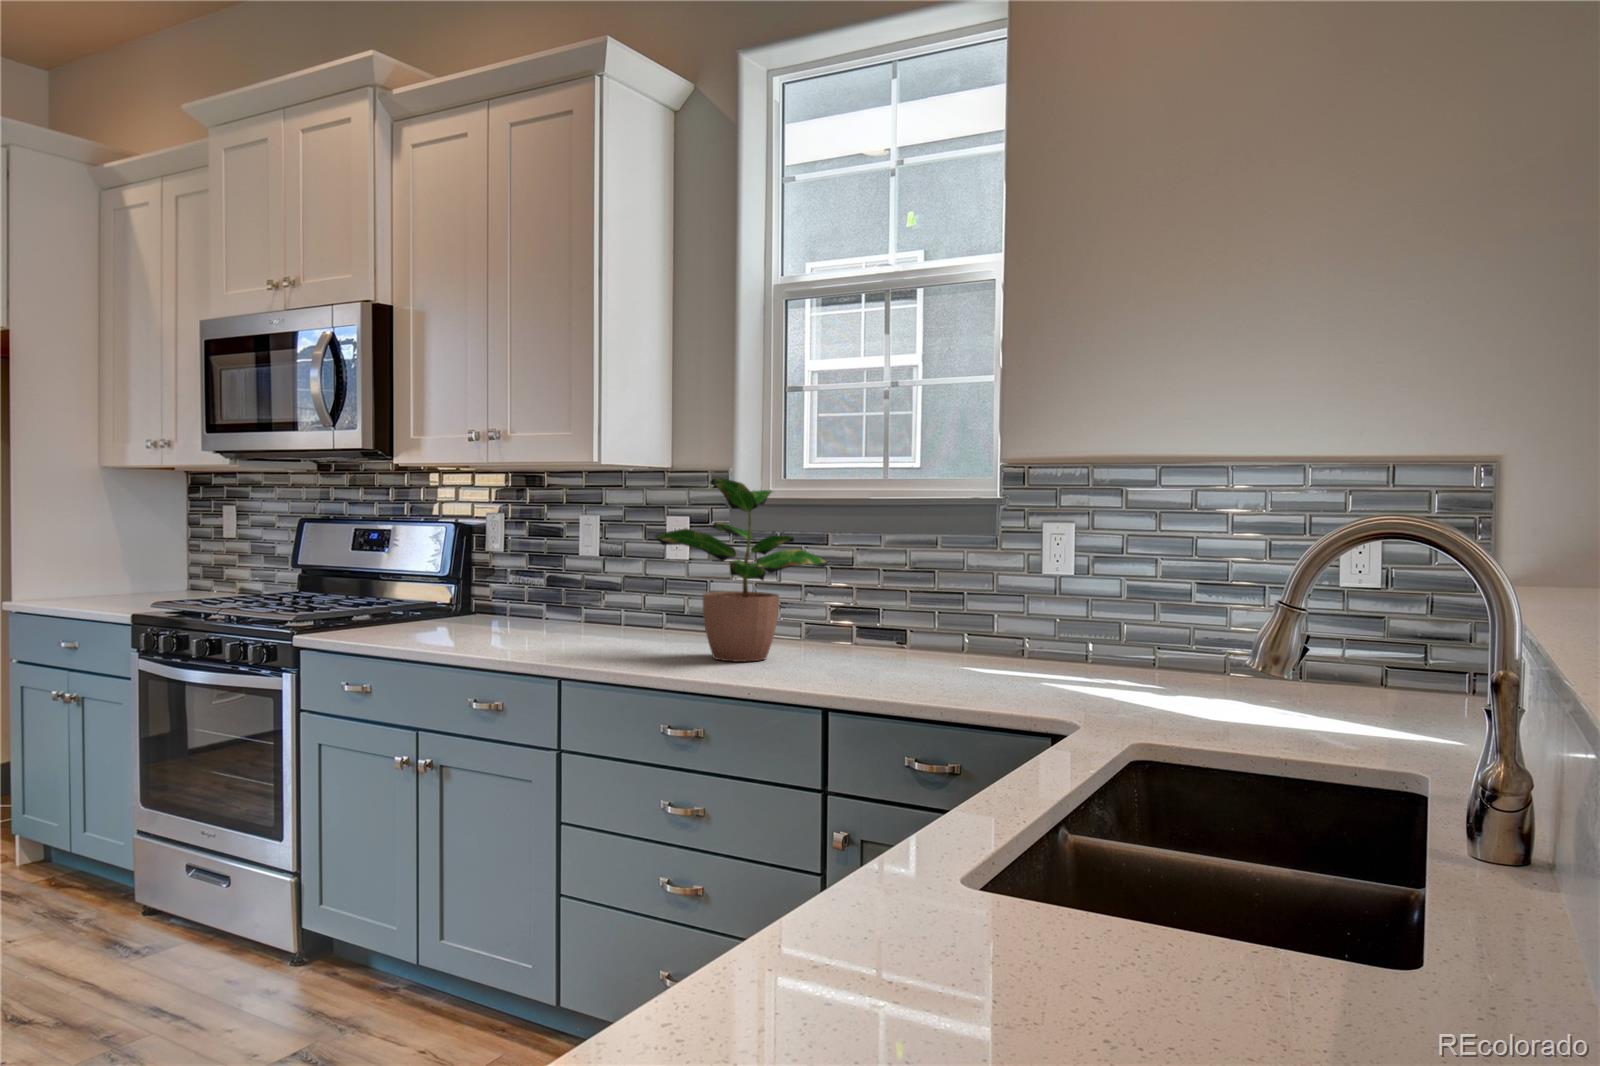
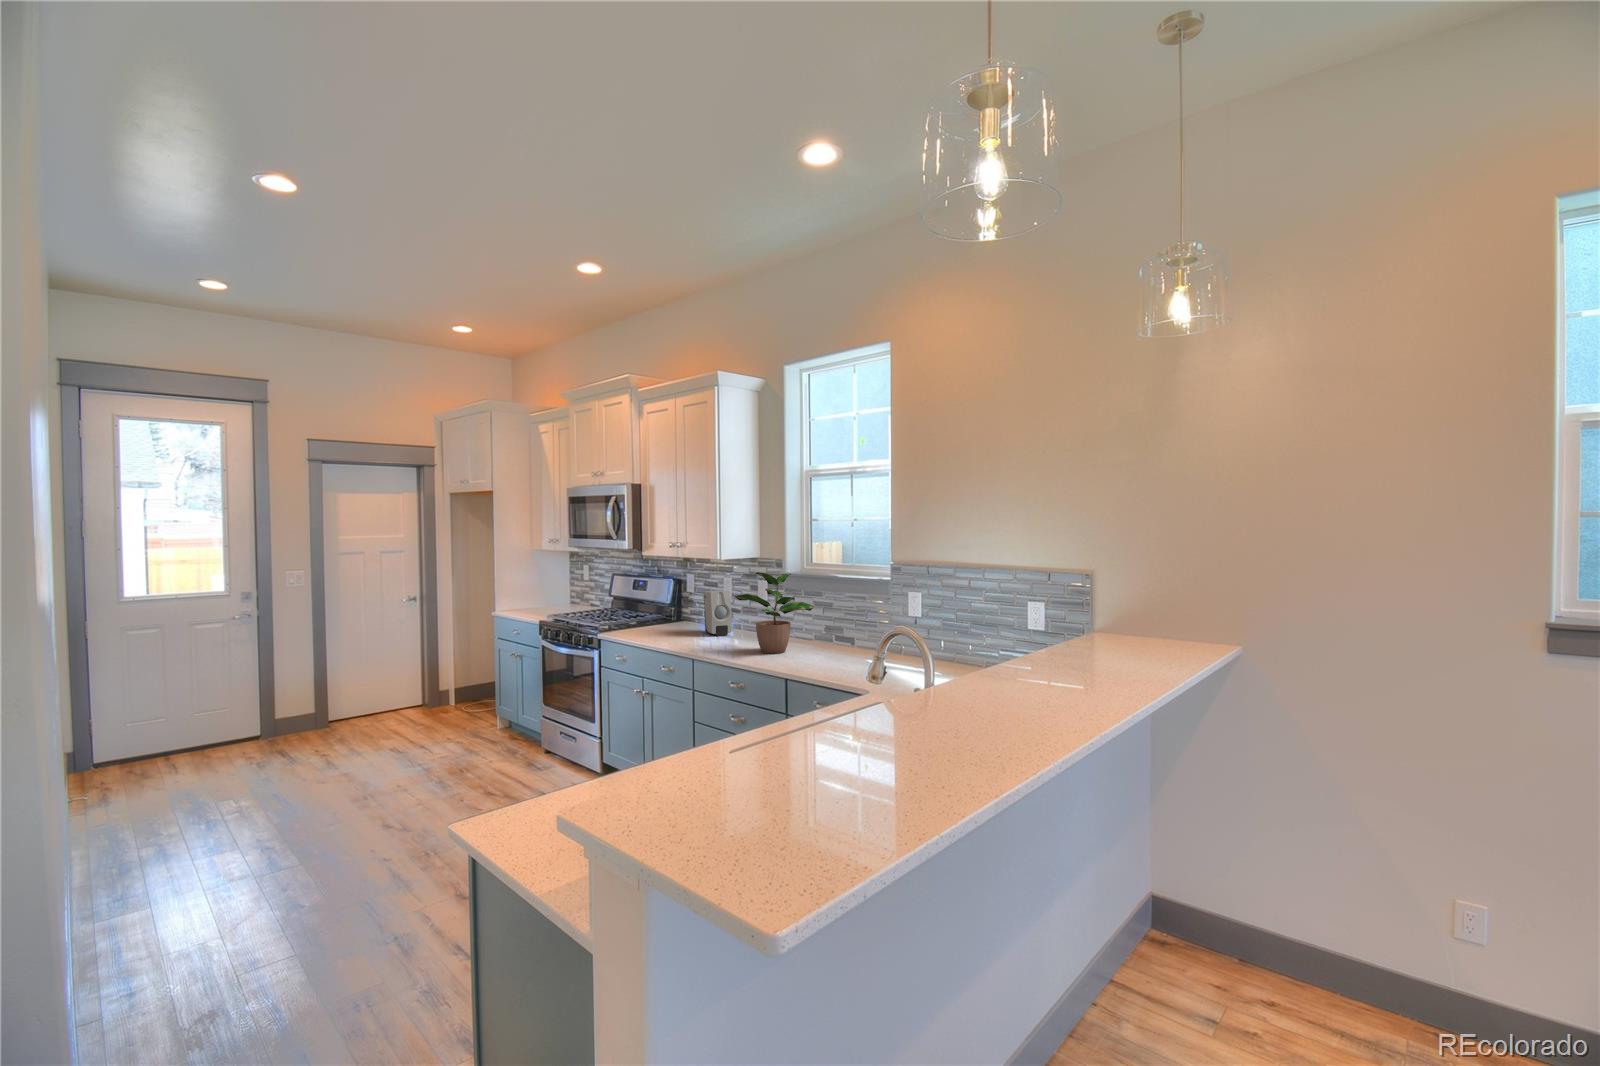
soap dispenser: none [545,537,613,635] -> present [704,591,732,636]

